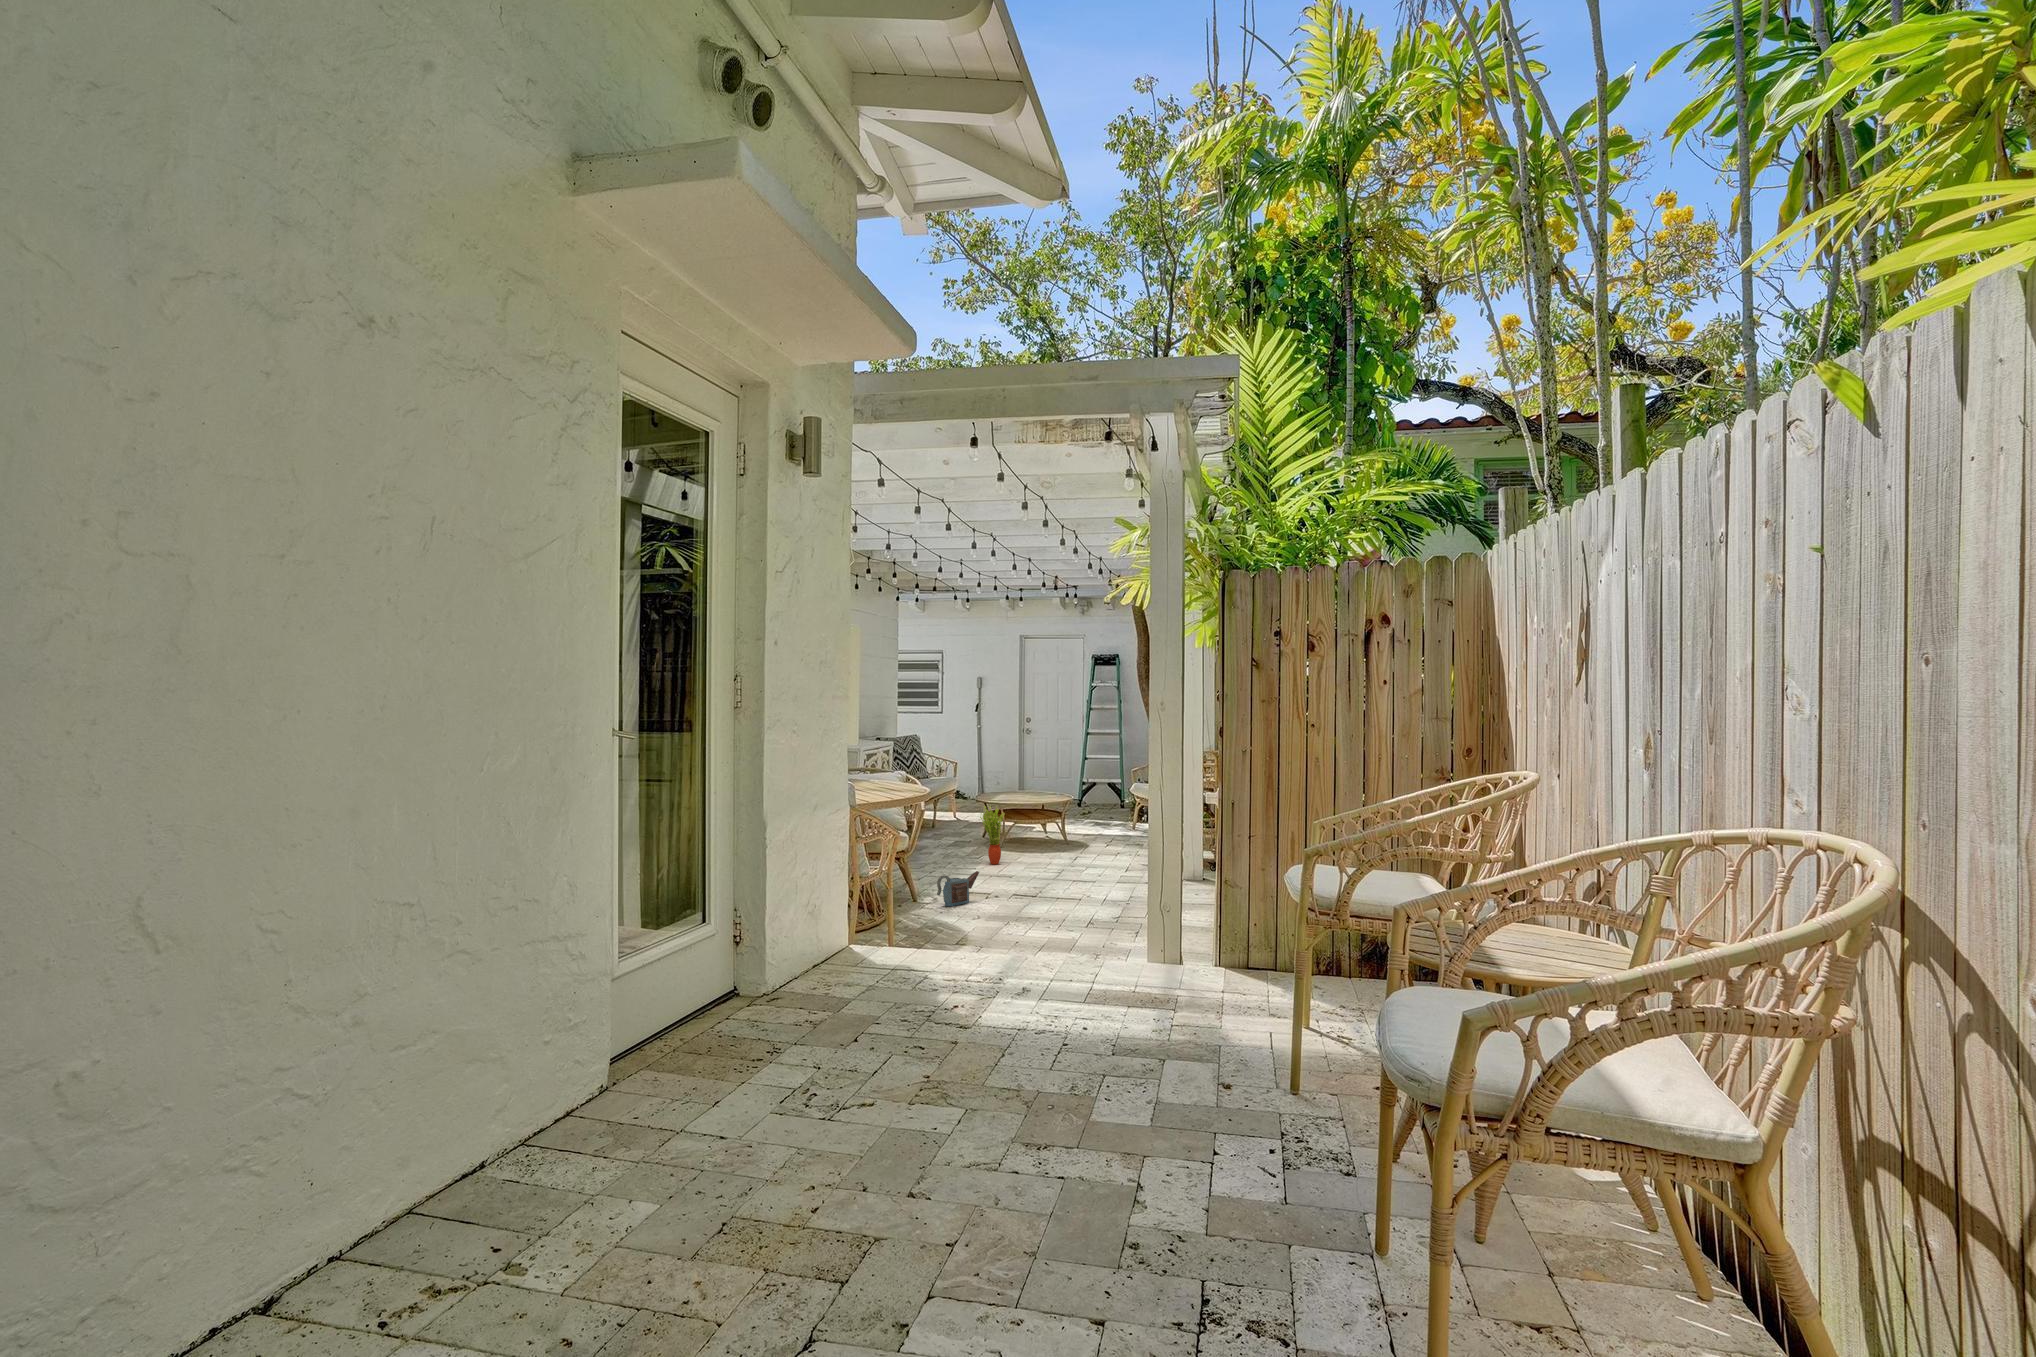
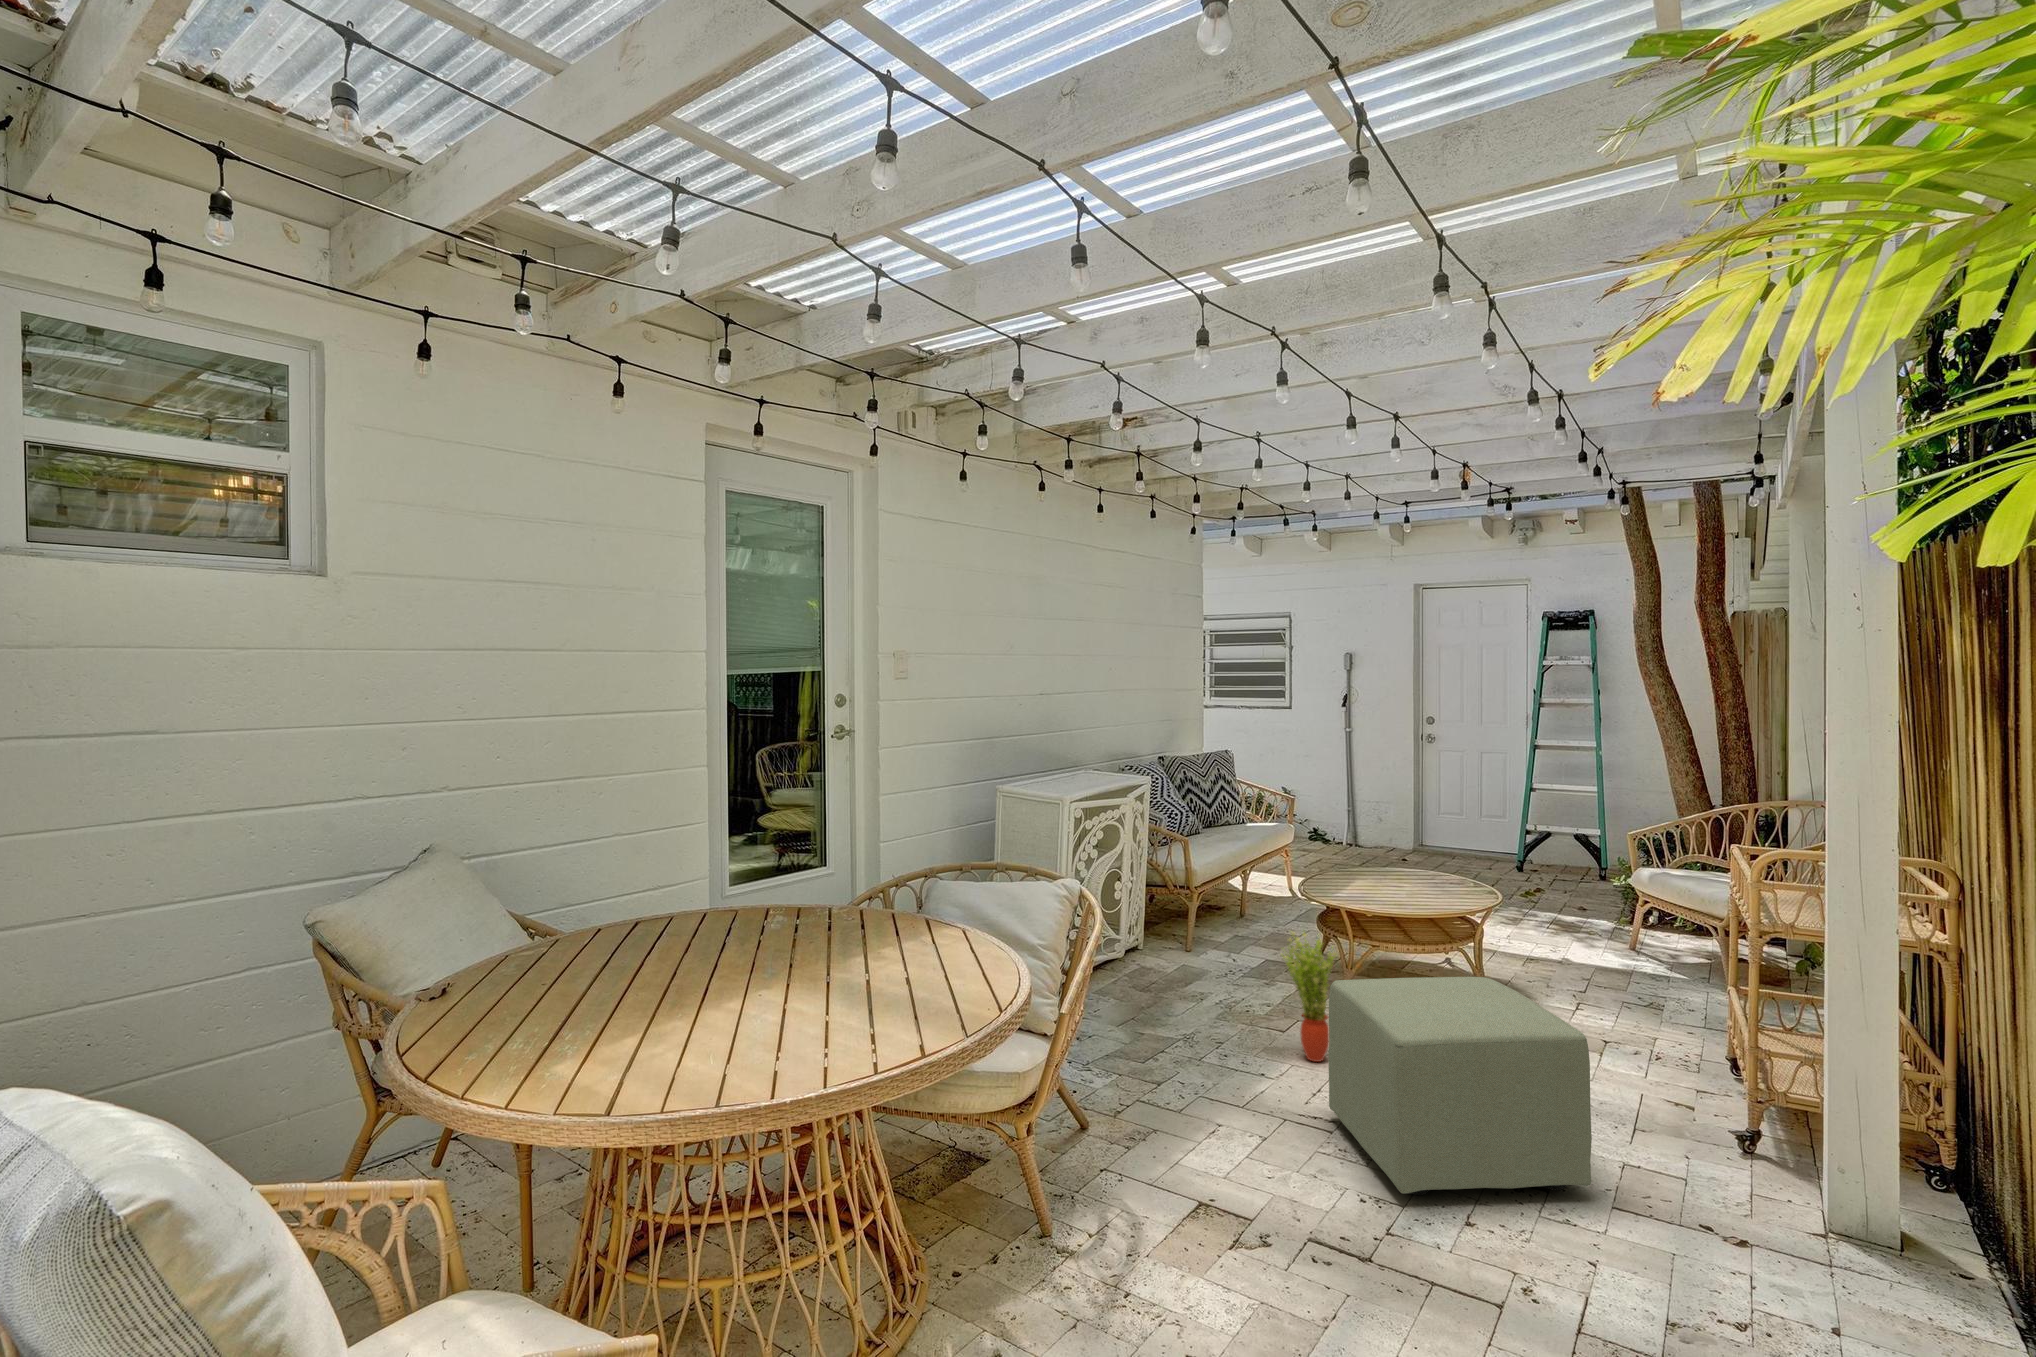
ottoman: none [1006,813,1101,885] -> present [1329,977,1592,1195]
watering can: present [937,871,979,906] -> none [1080,1180,1218,1291]

